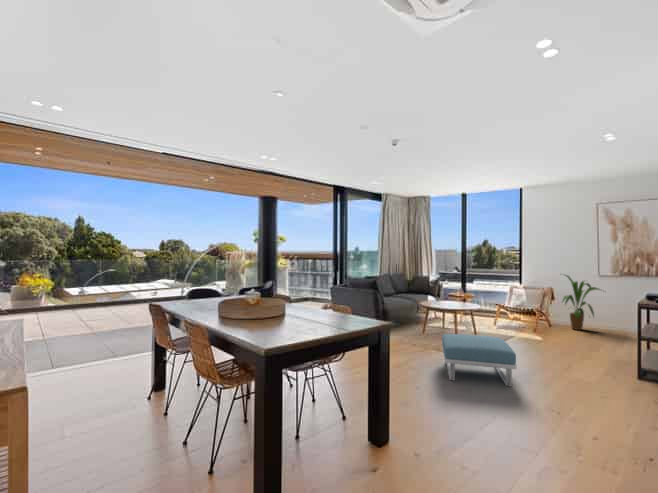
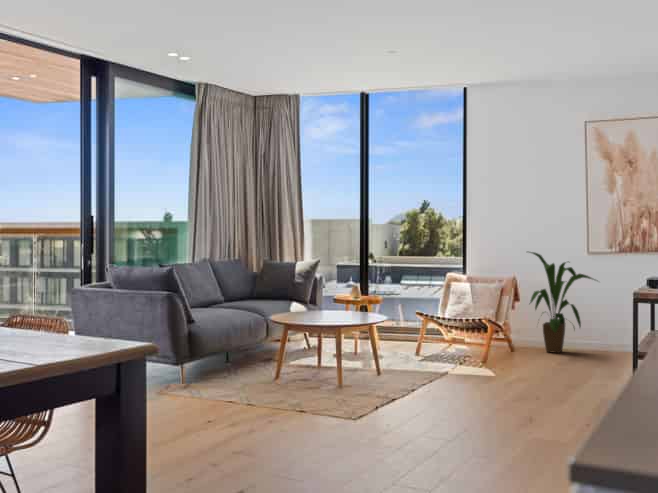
footstool: present [442,334,517,386] -> none [296,370,441,469]

